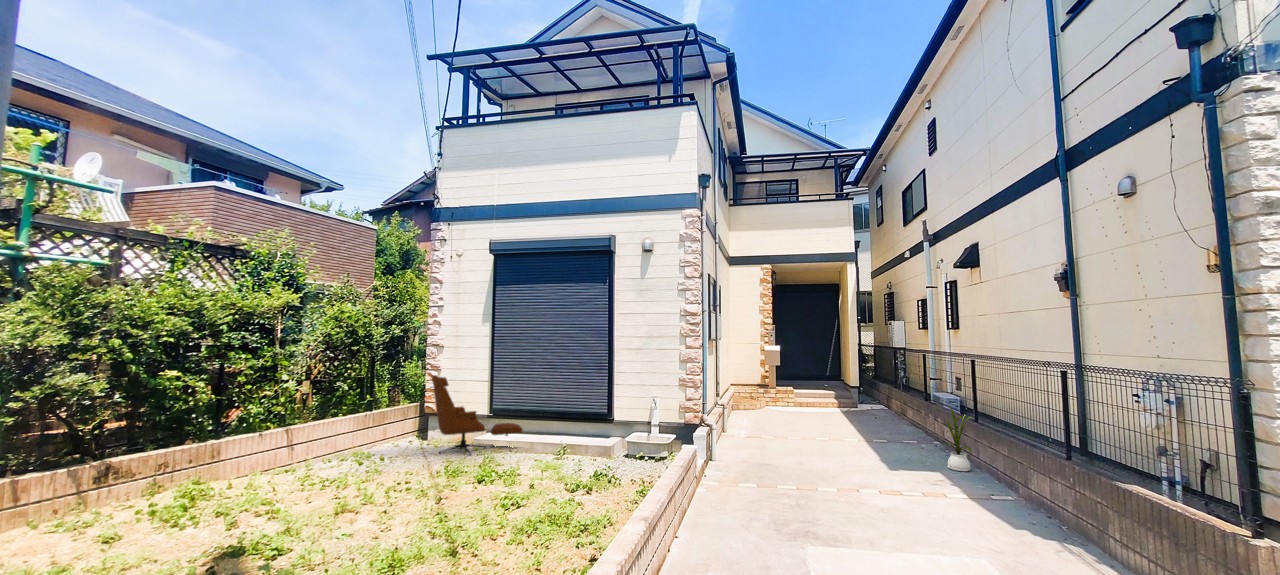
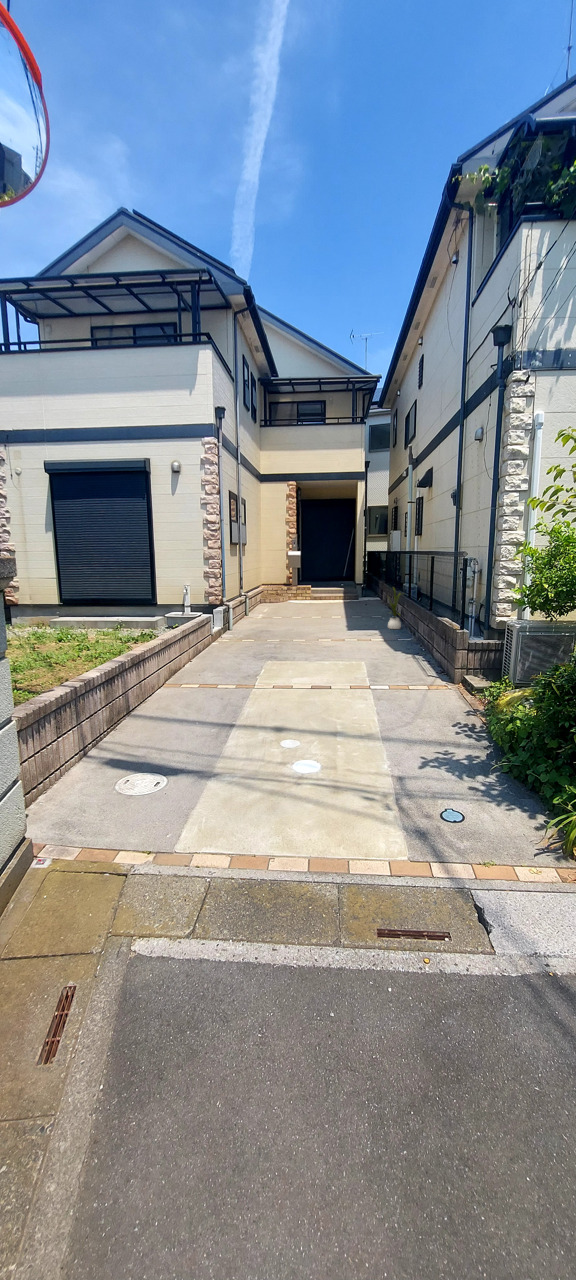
lounge chair: present [432,375,523,454] -> none [9,573,87,631]

